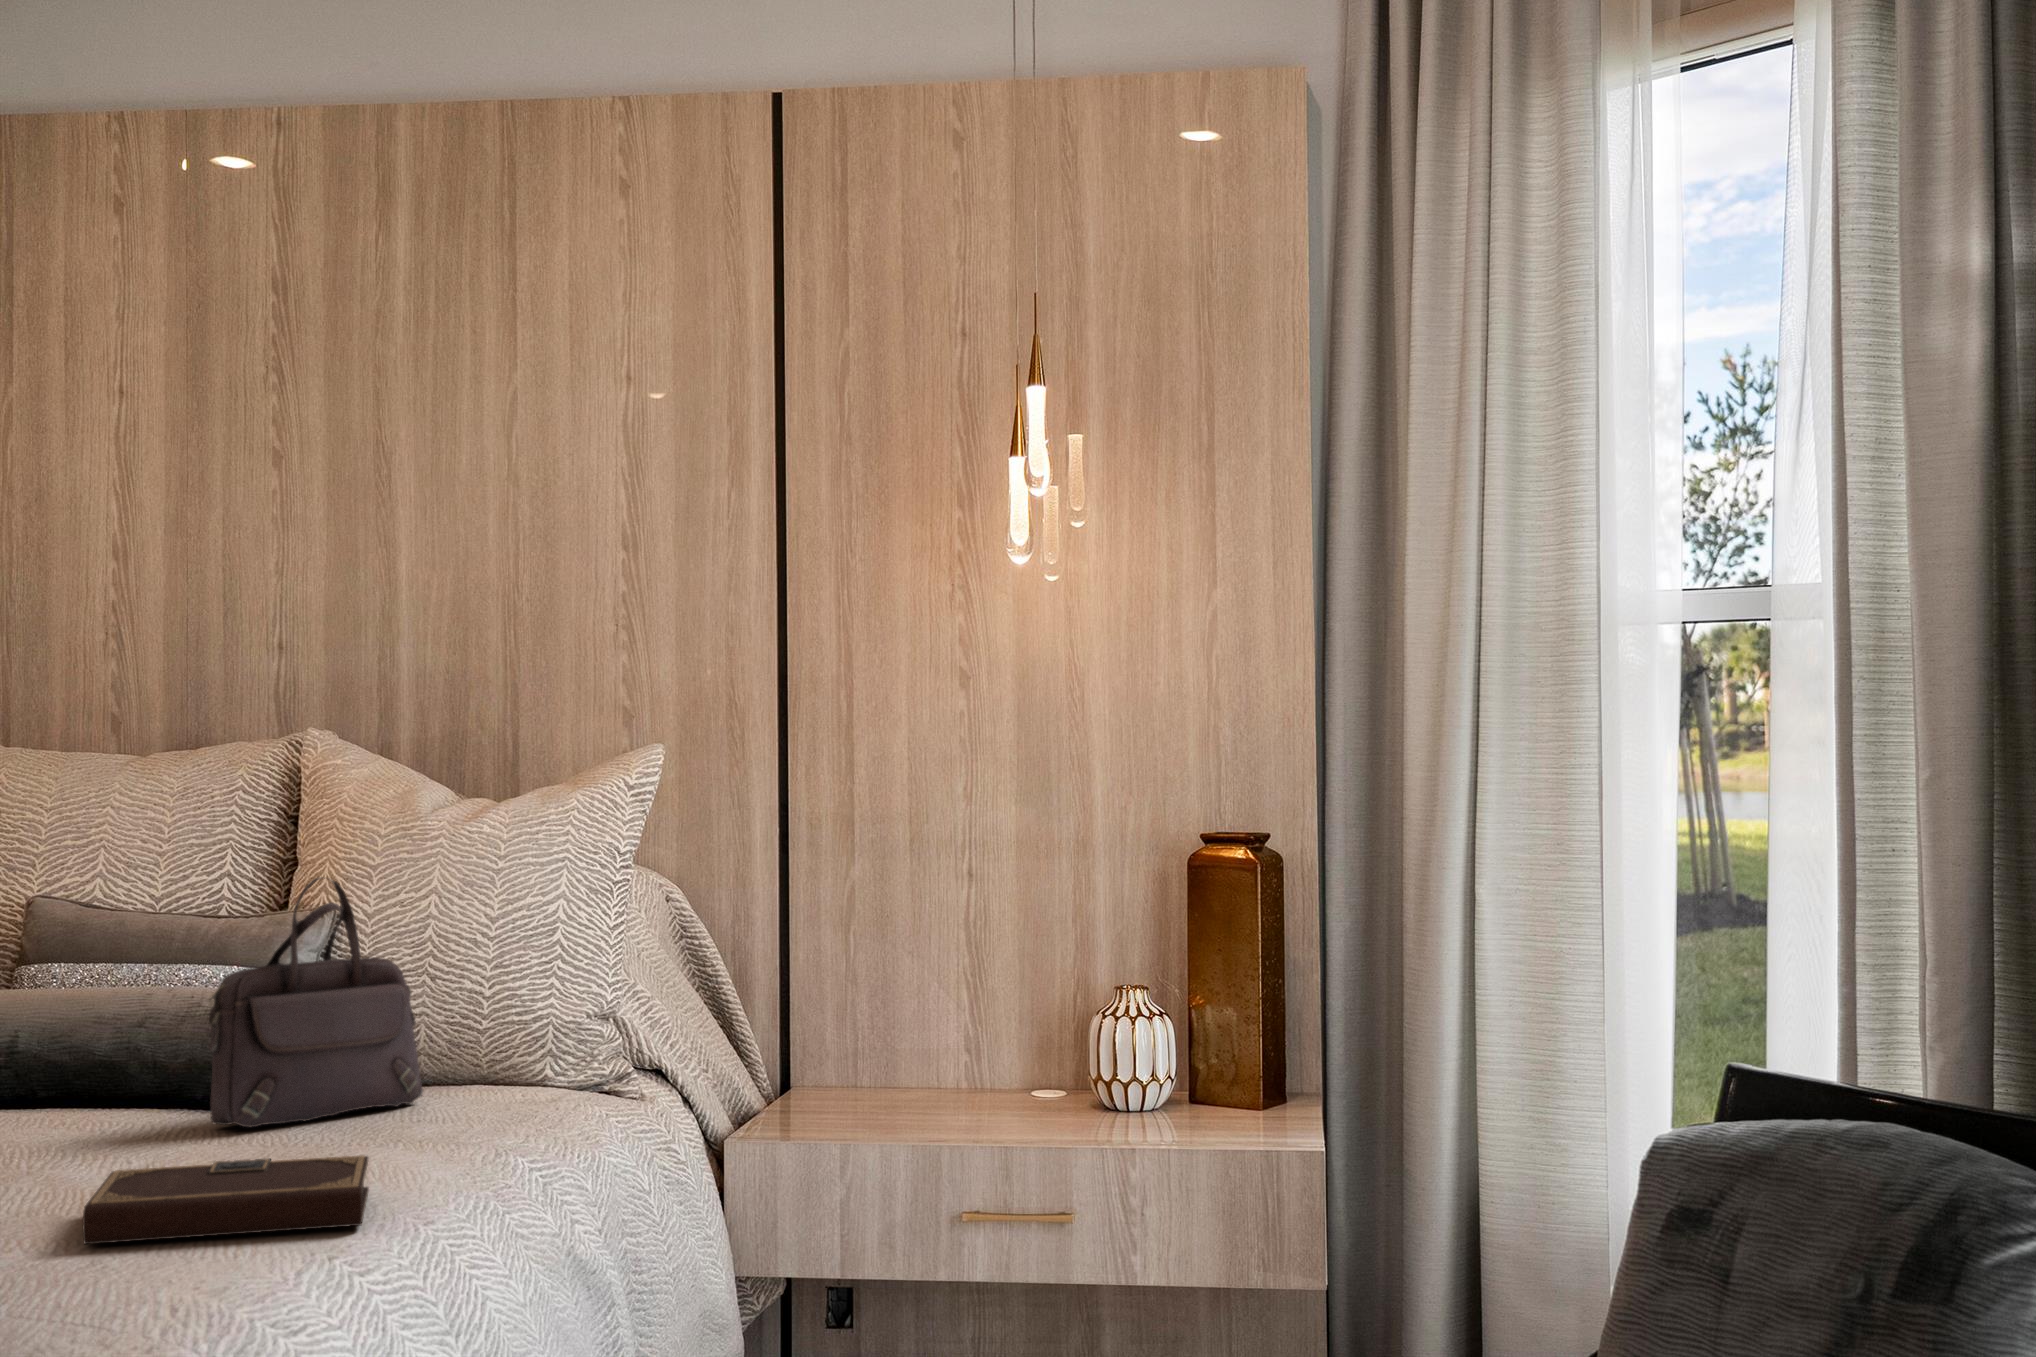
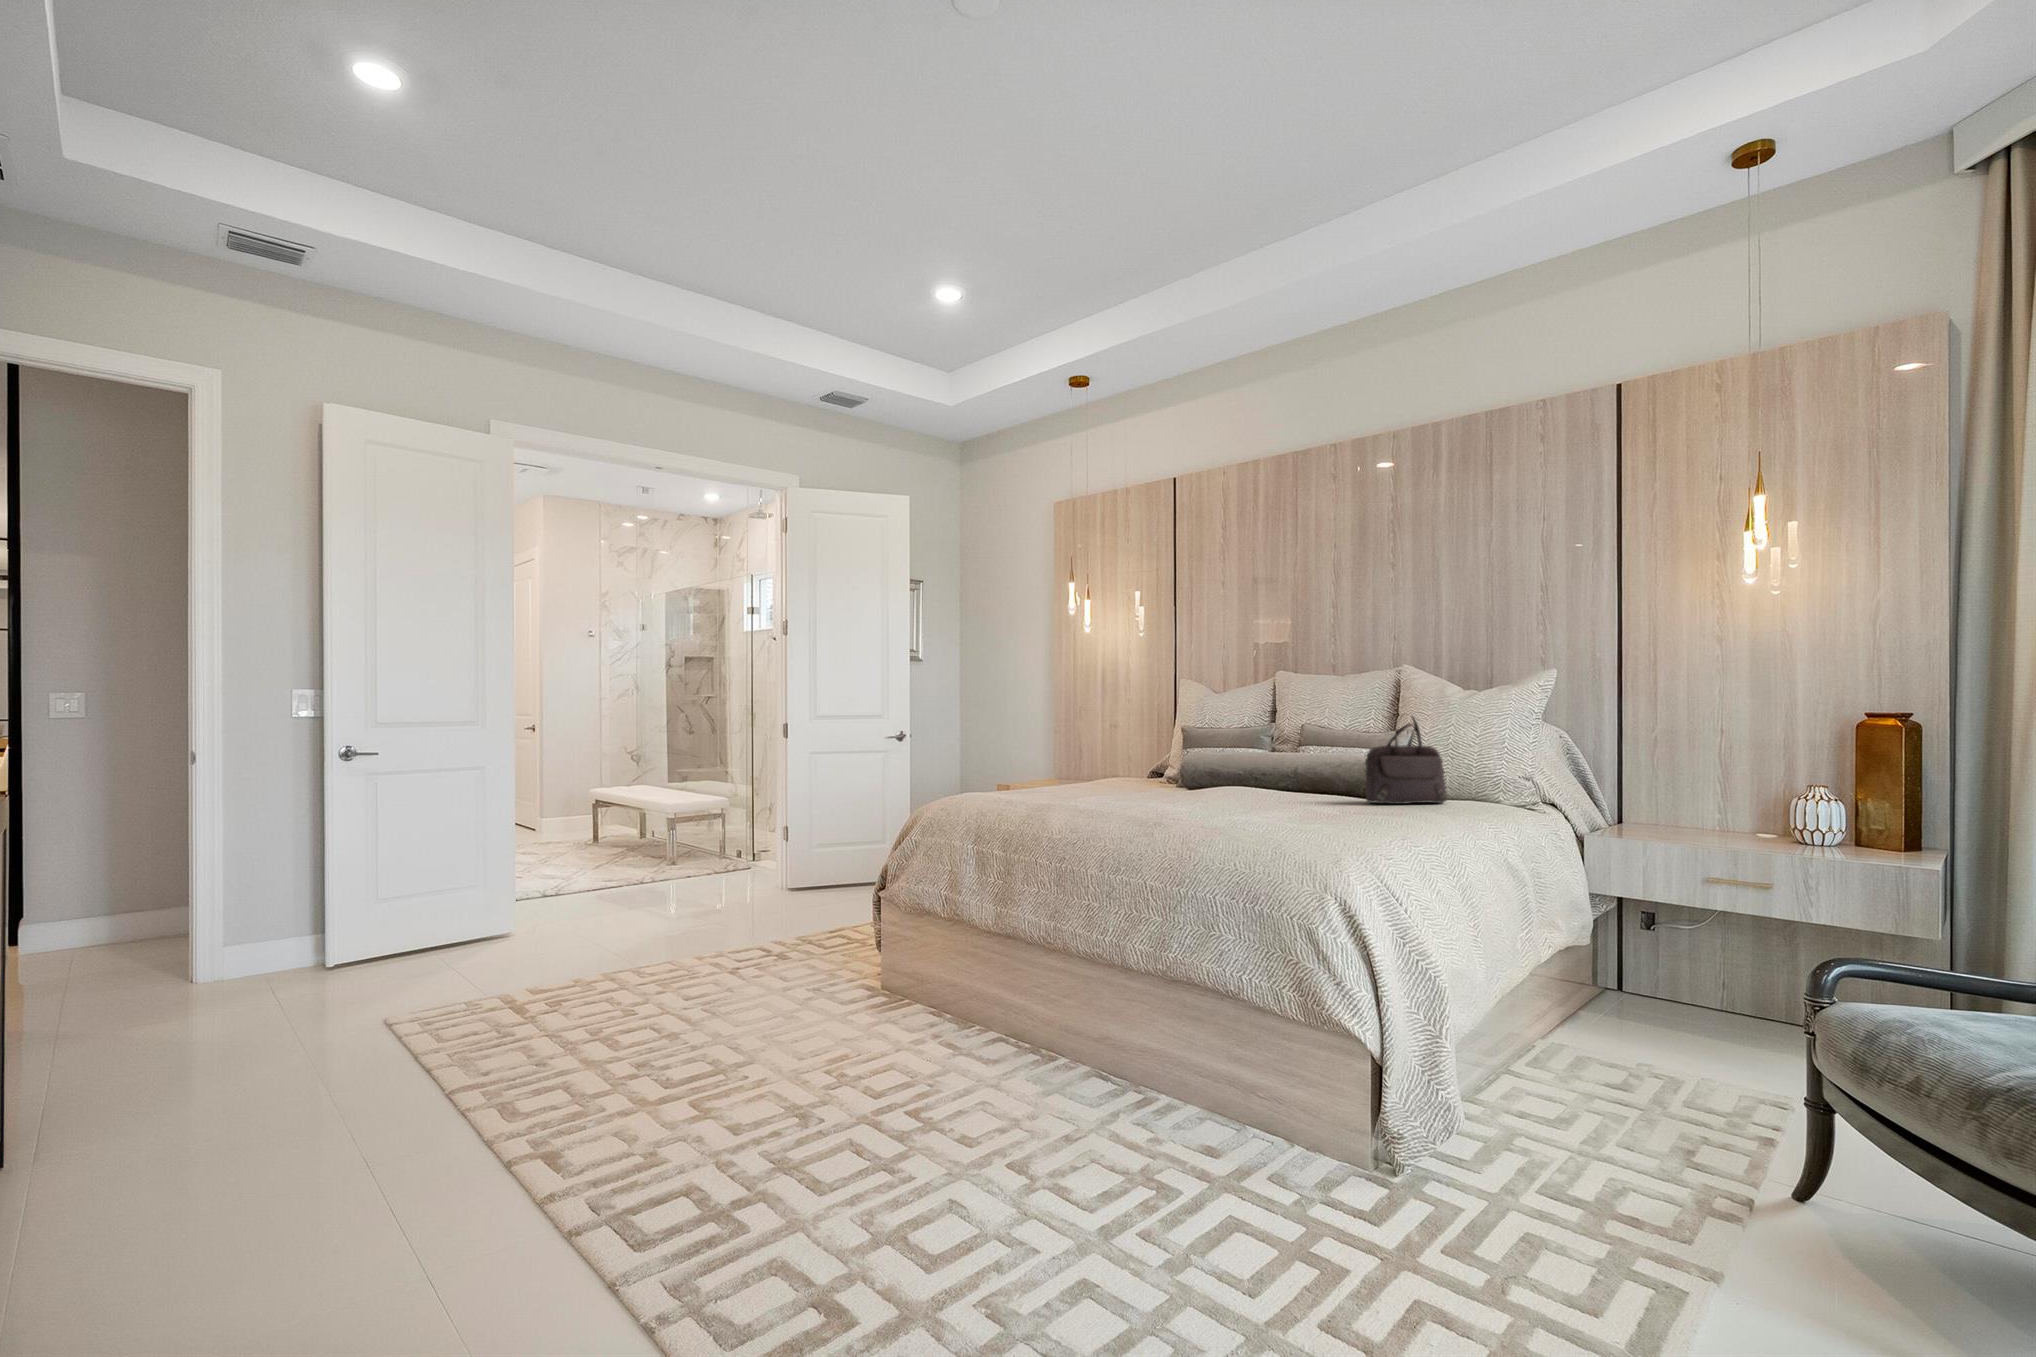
notebook: present [83,1155,369,1244] -> none [1323,803,1422,827]

